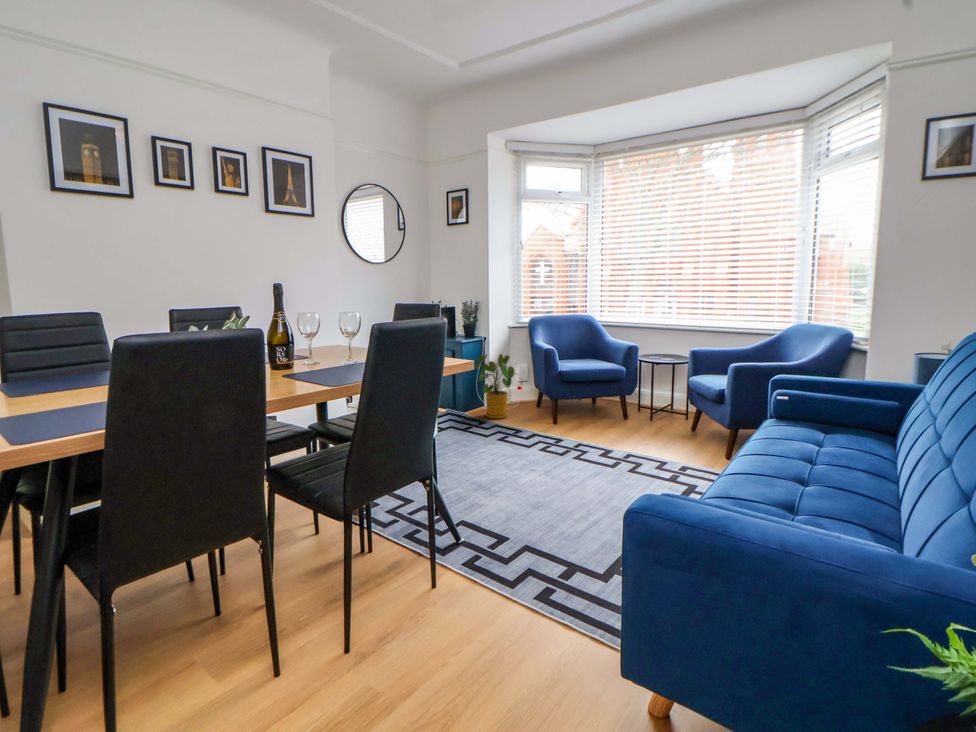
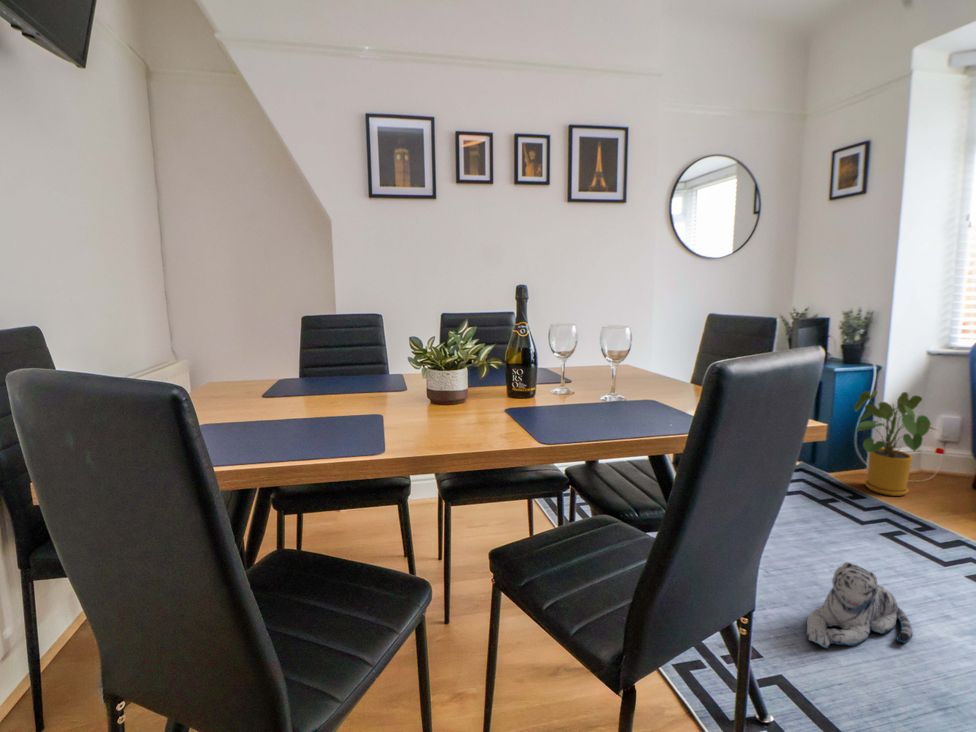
plush toy: none [467,447,515,497] -> present [807,562,912,648]

